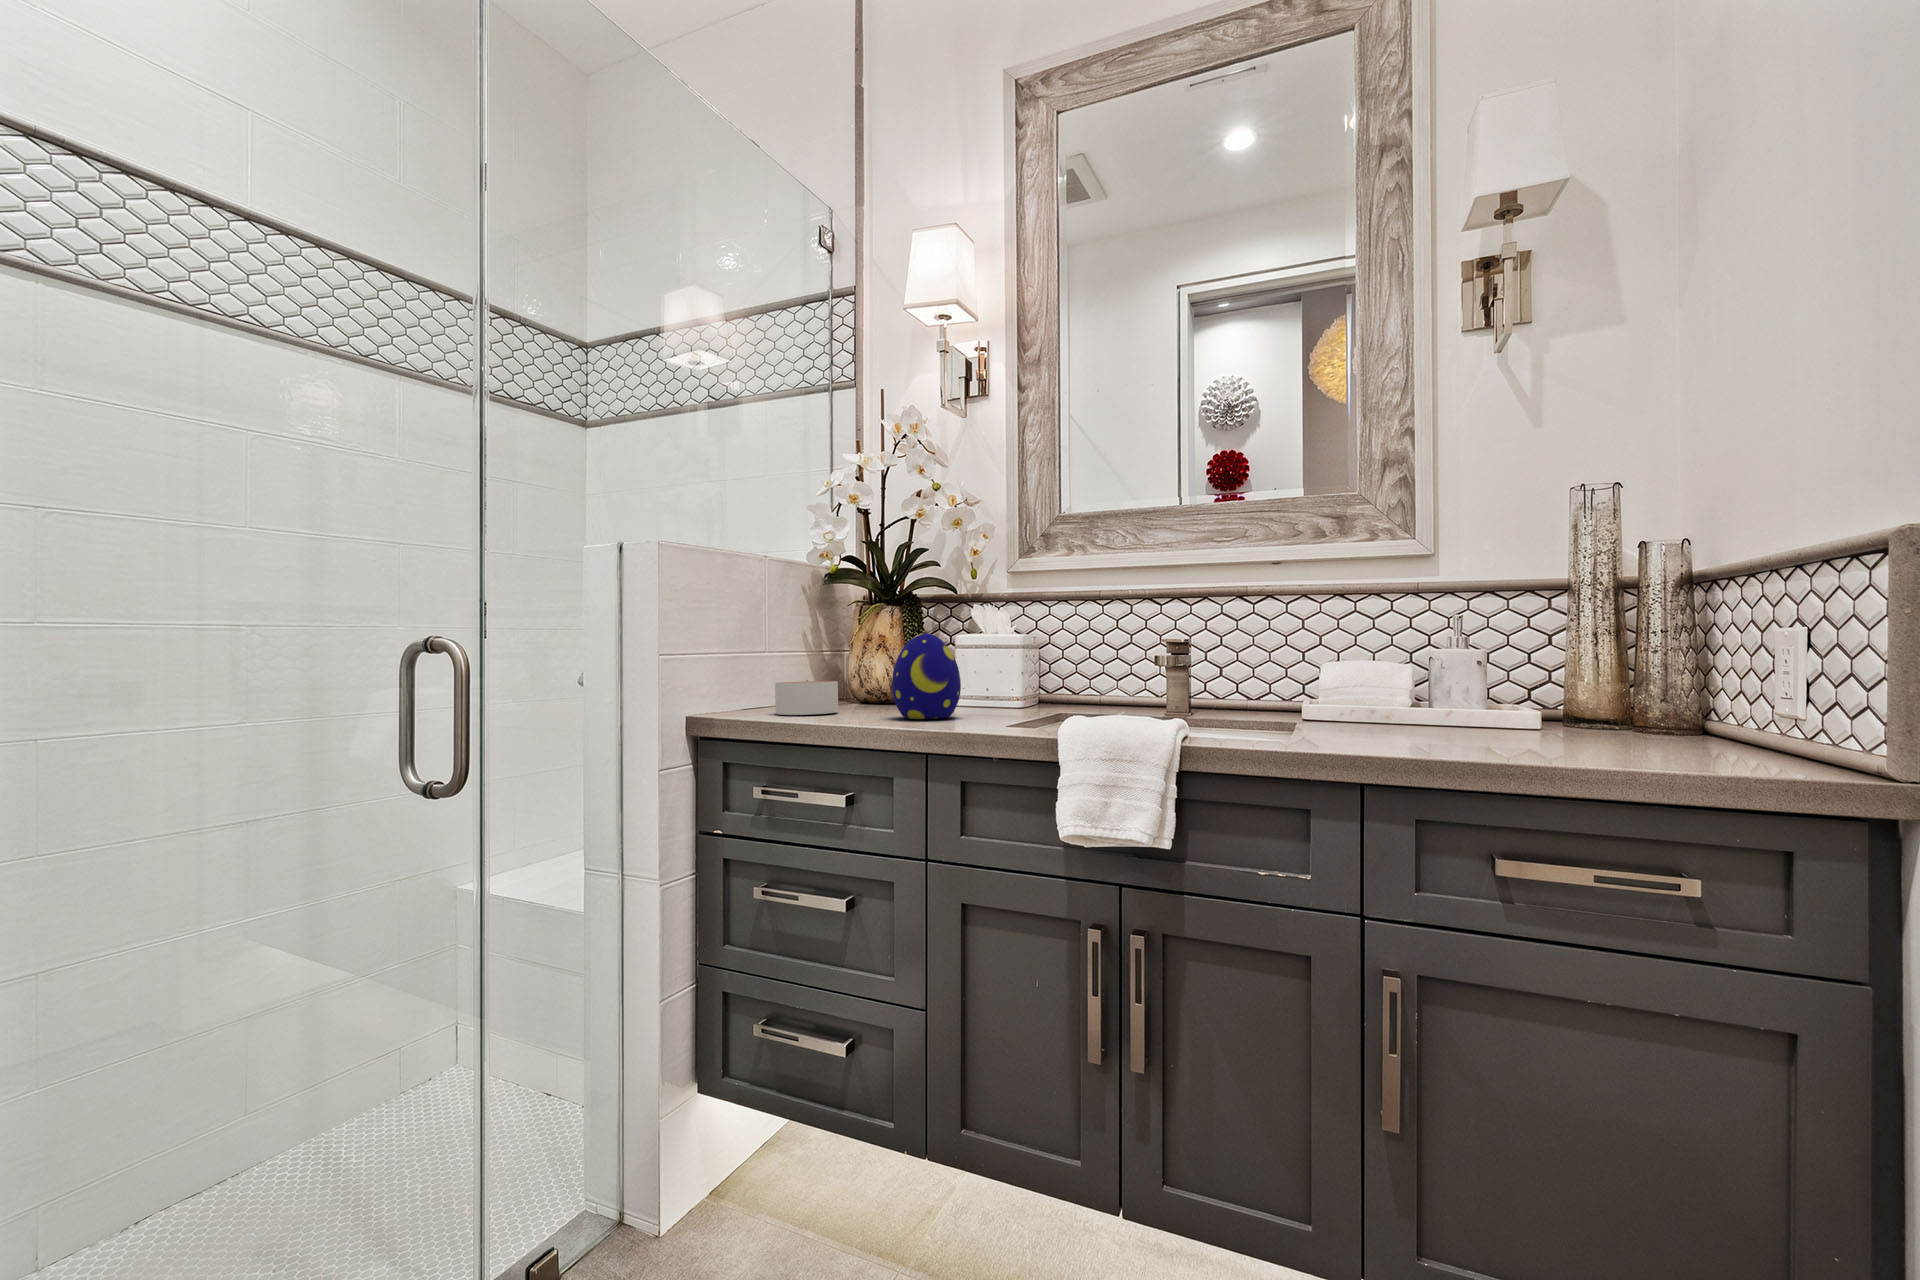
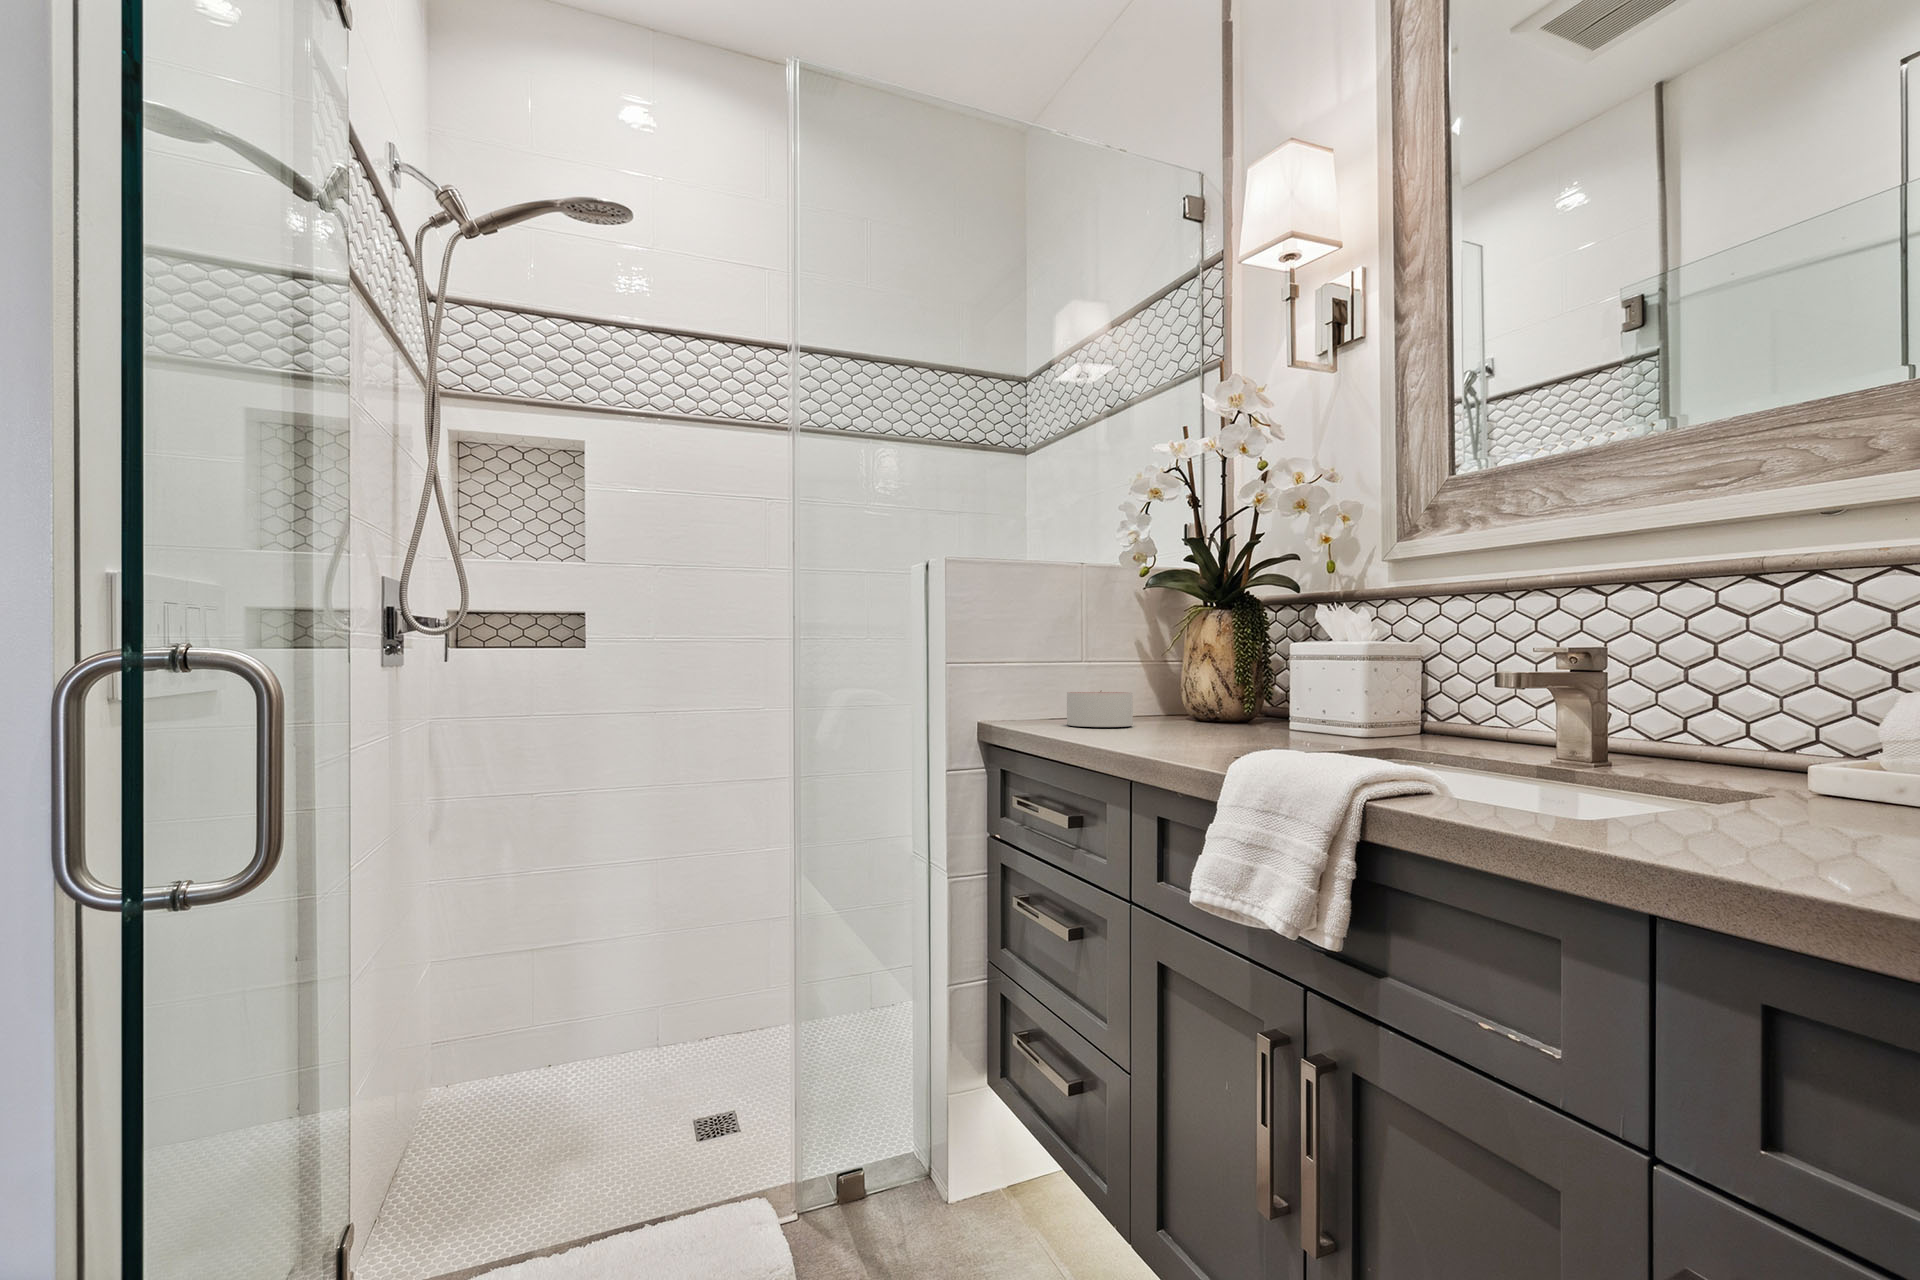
decorative egg: present [892,633,961,719] -> none [1141,640,1224,740]

